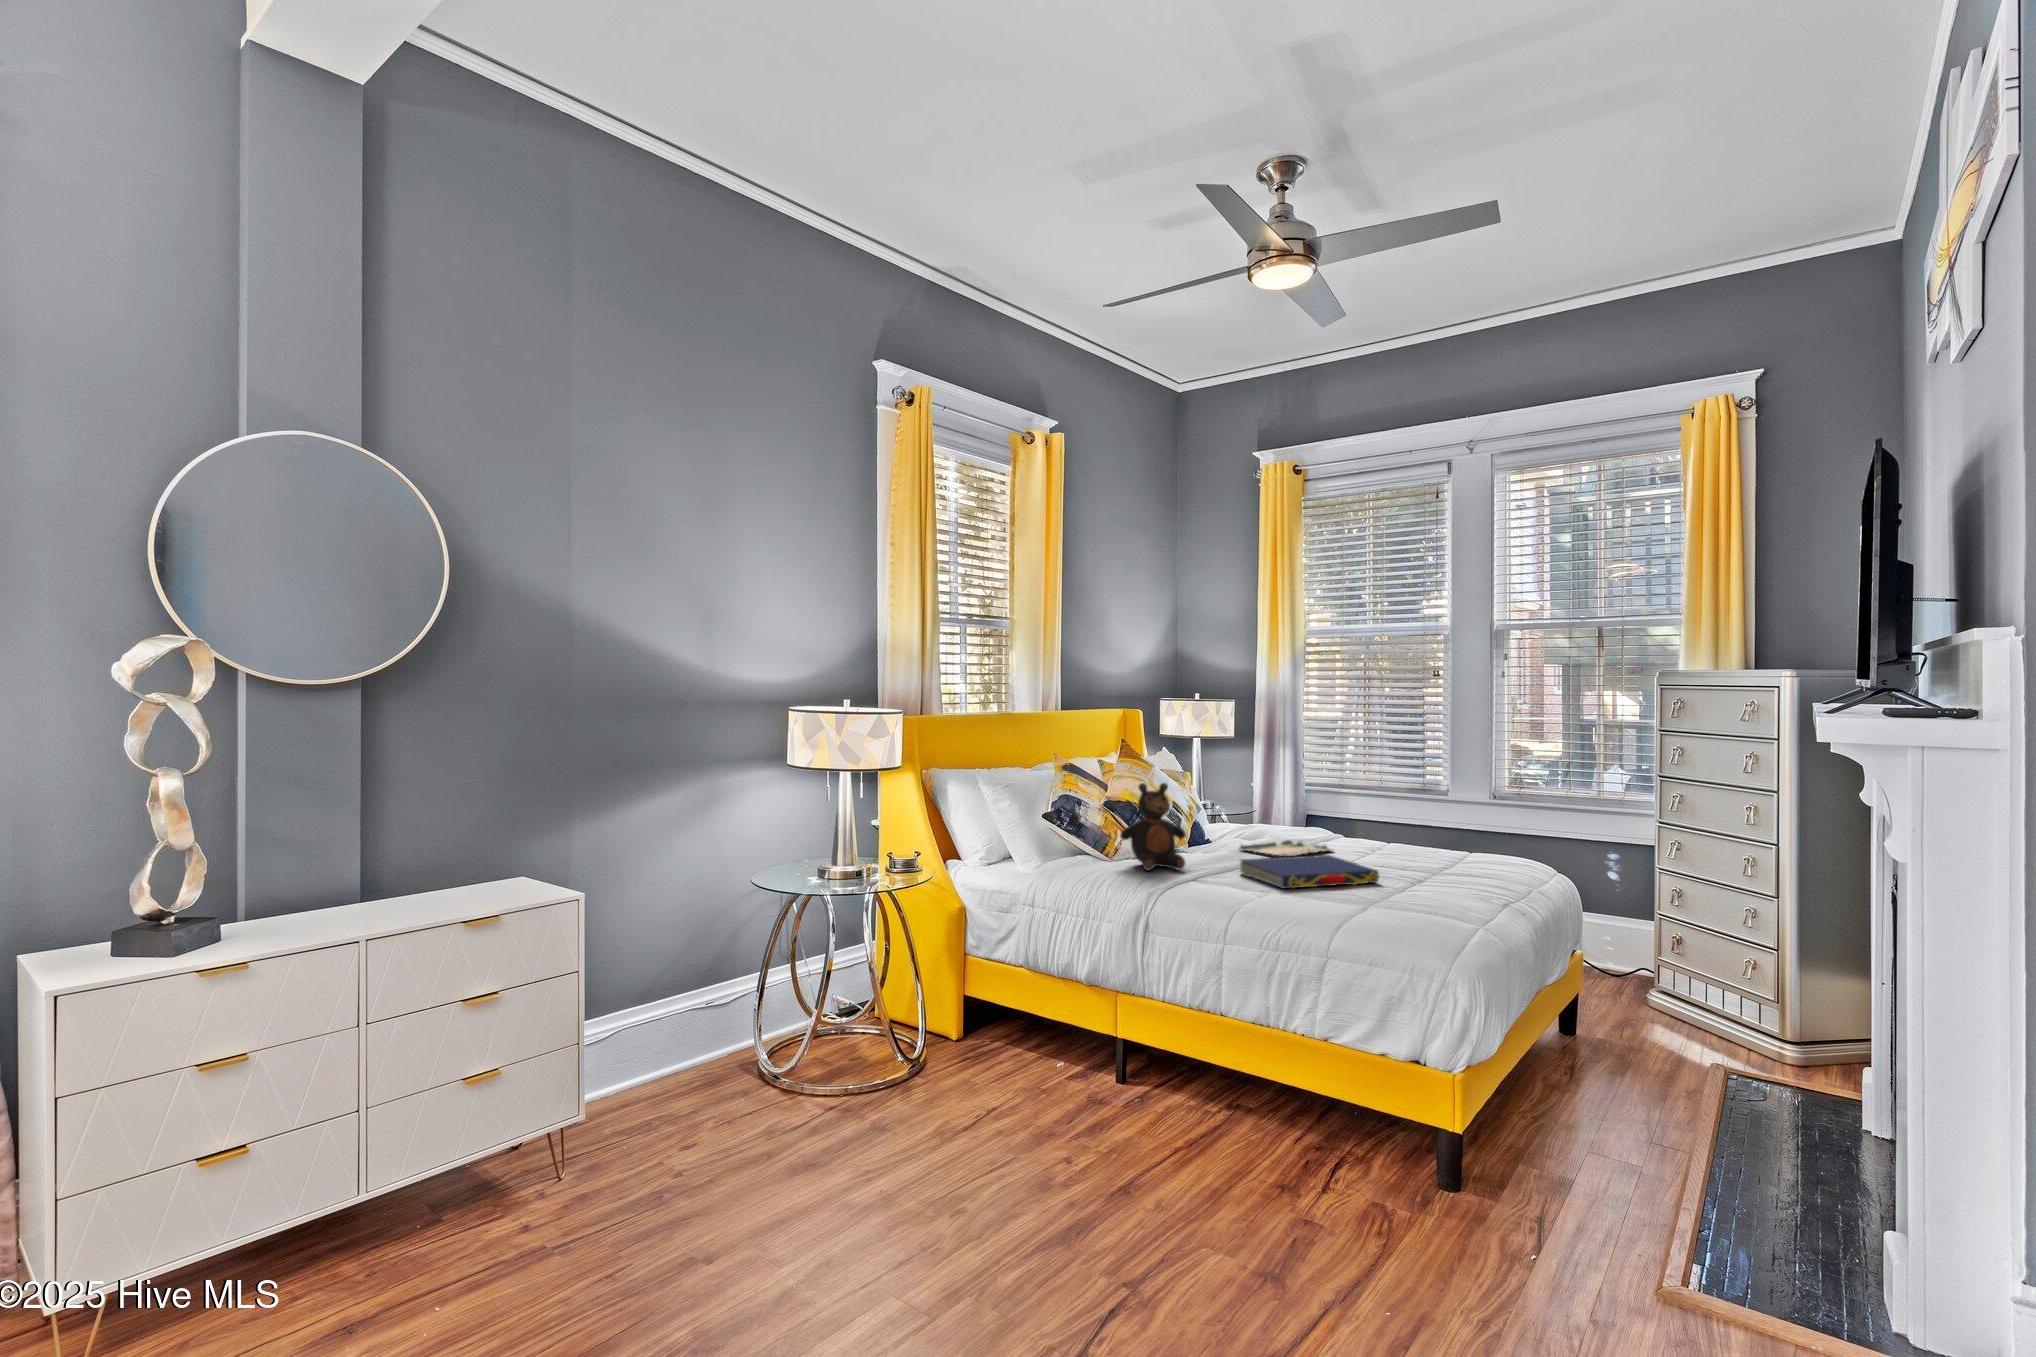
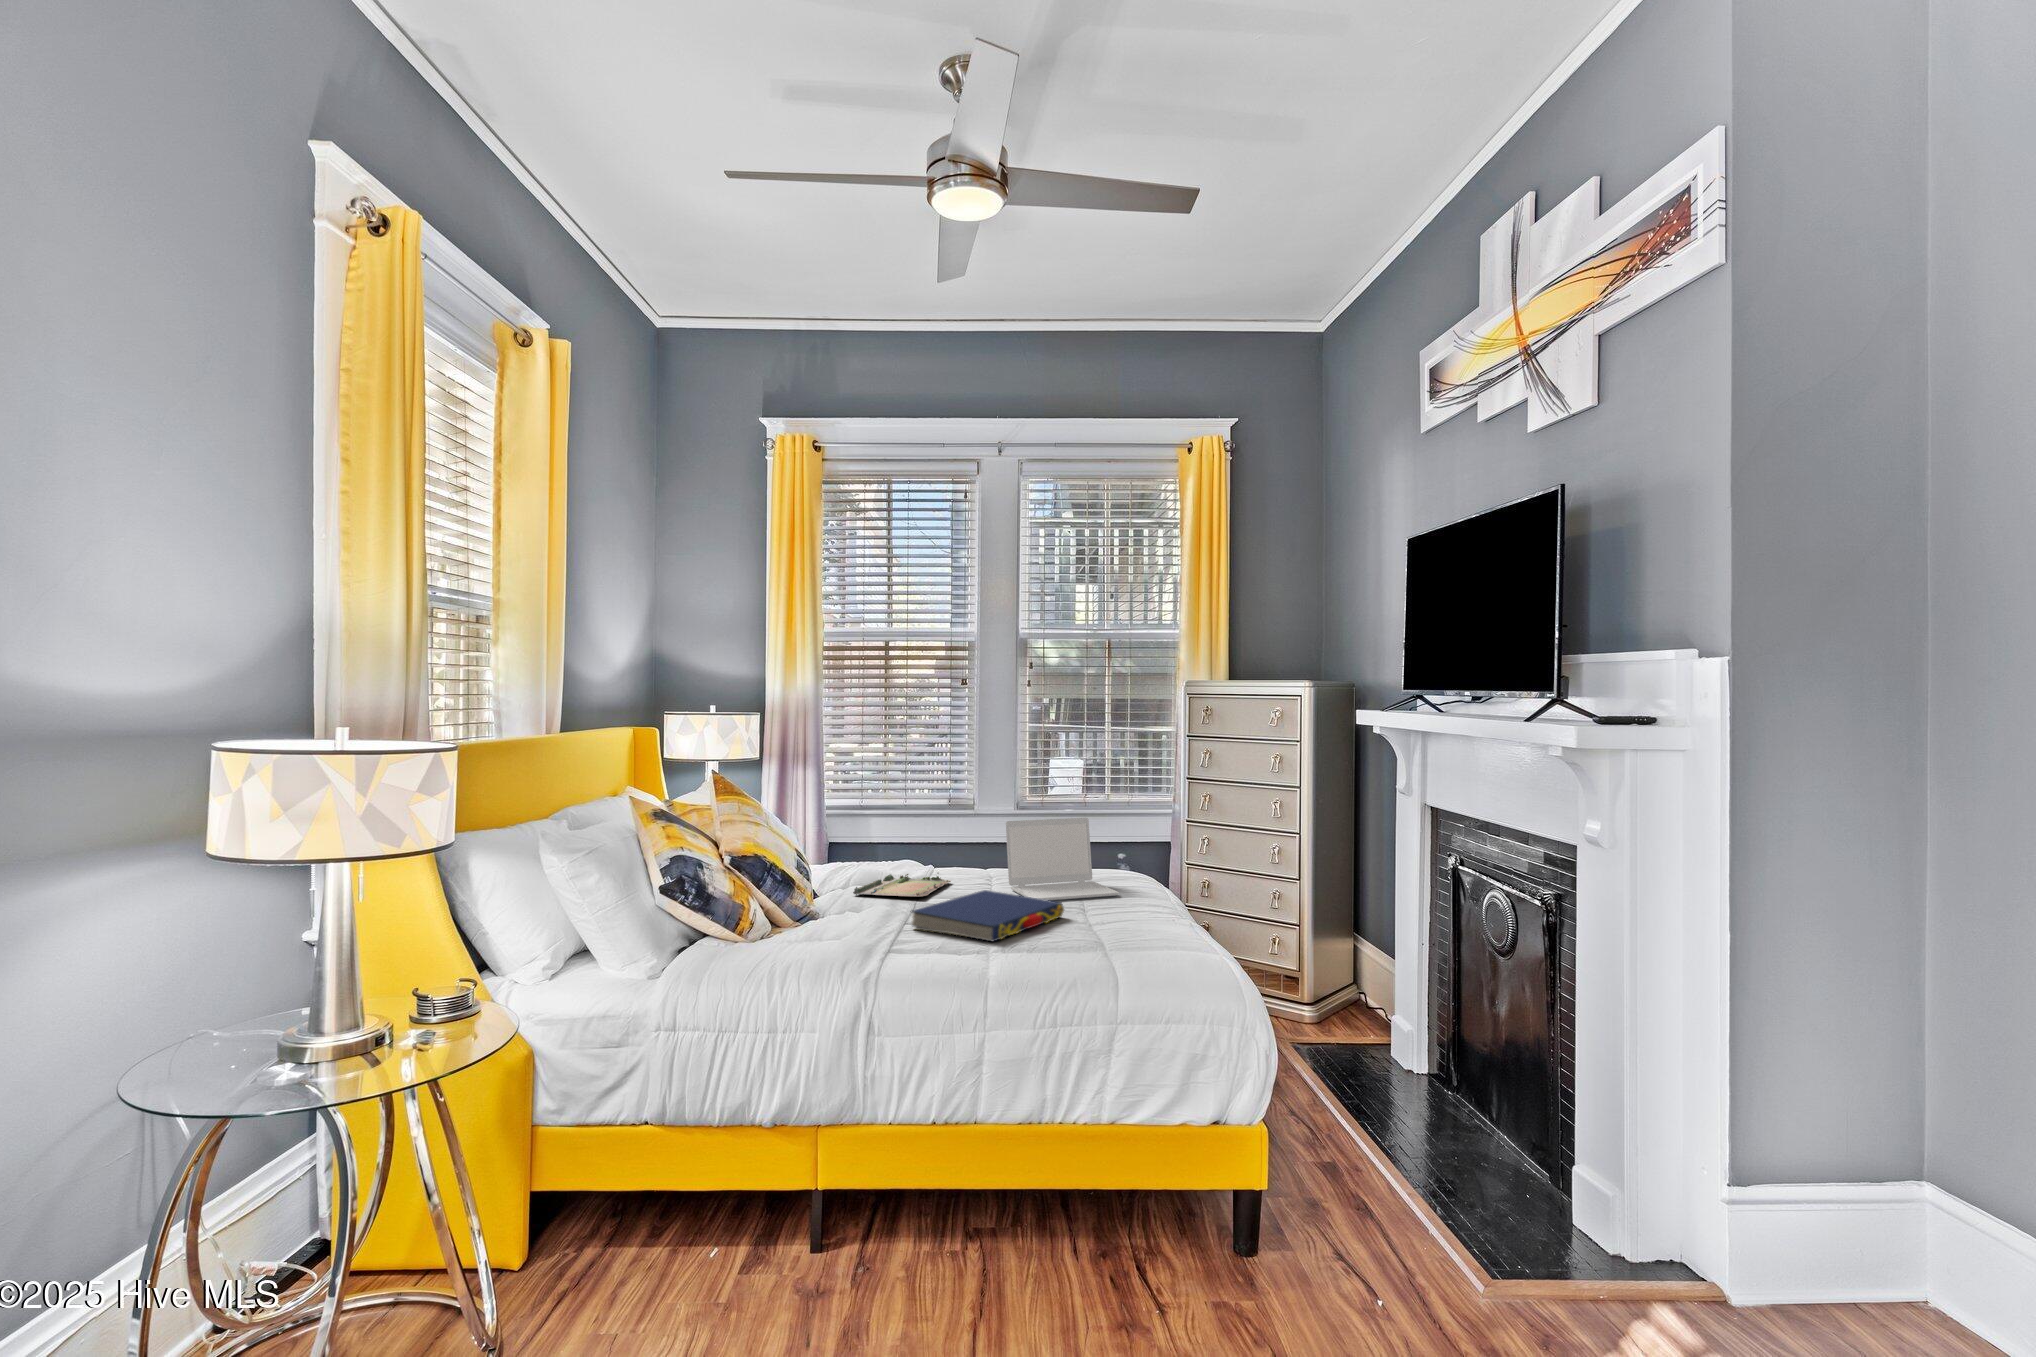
teddy bear: present [1120,783,1186,870] -> none [753,821,845,942]
laptop: none [1374,801,1467,876] -> present [1006,818,1119,900]

